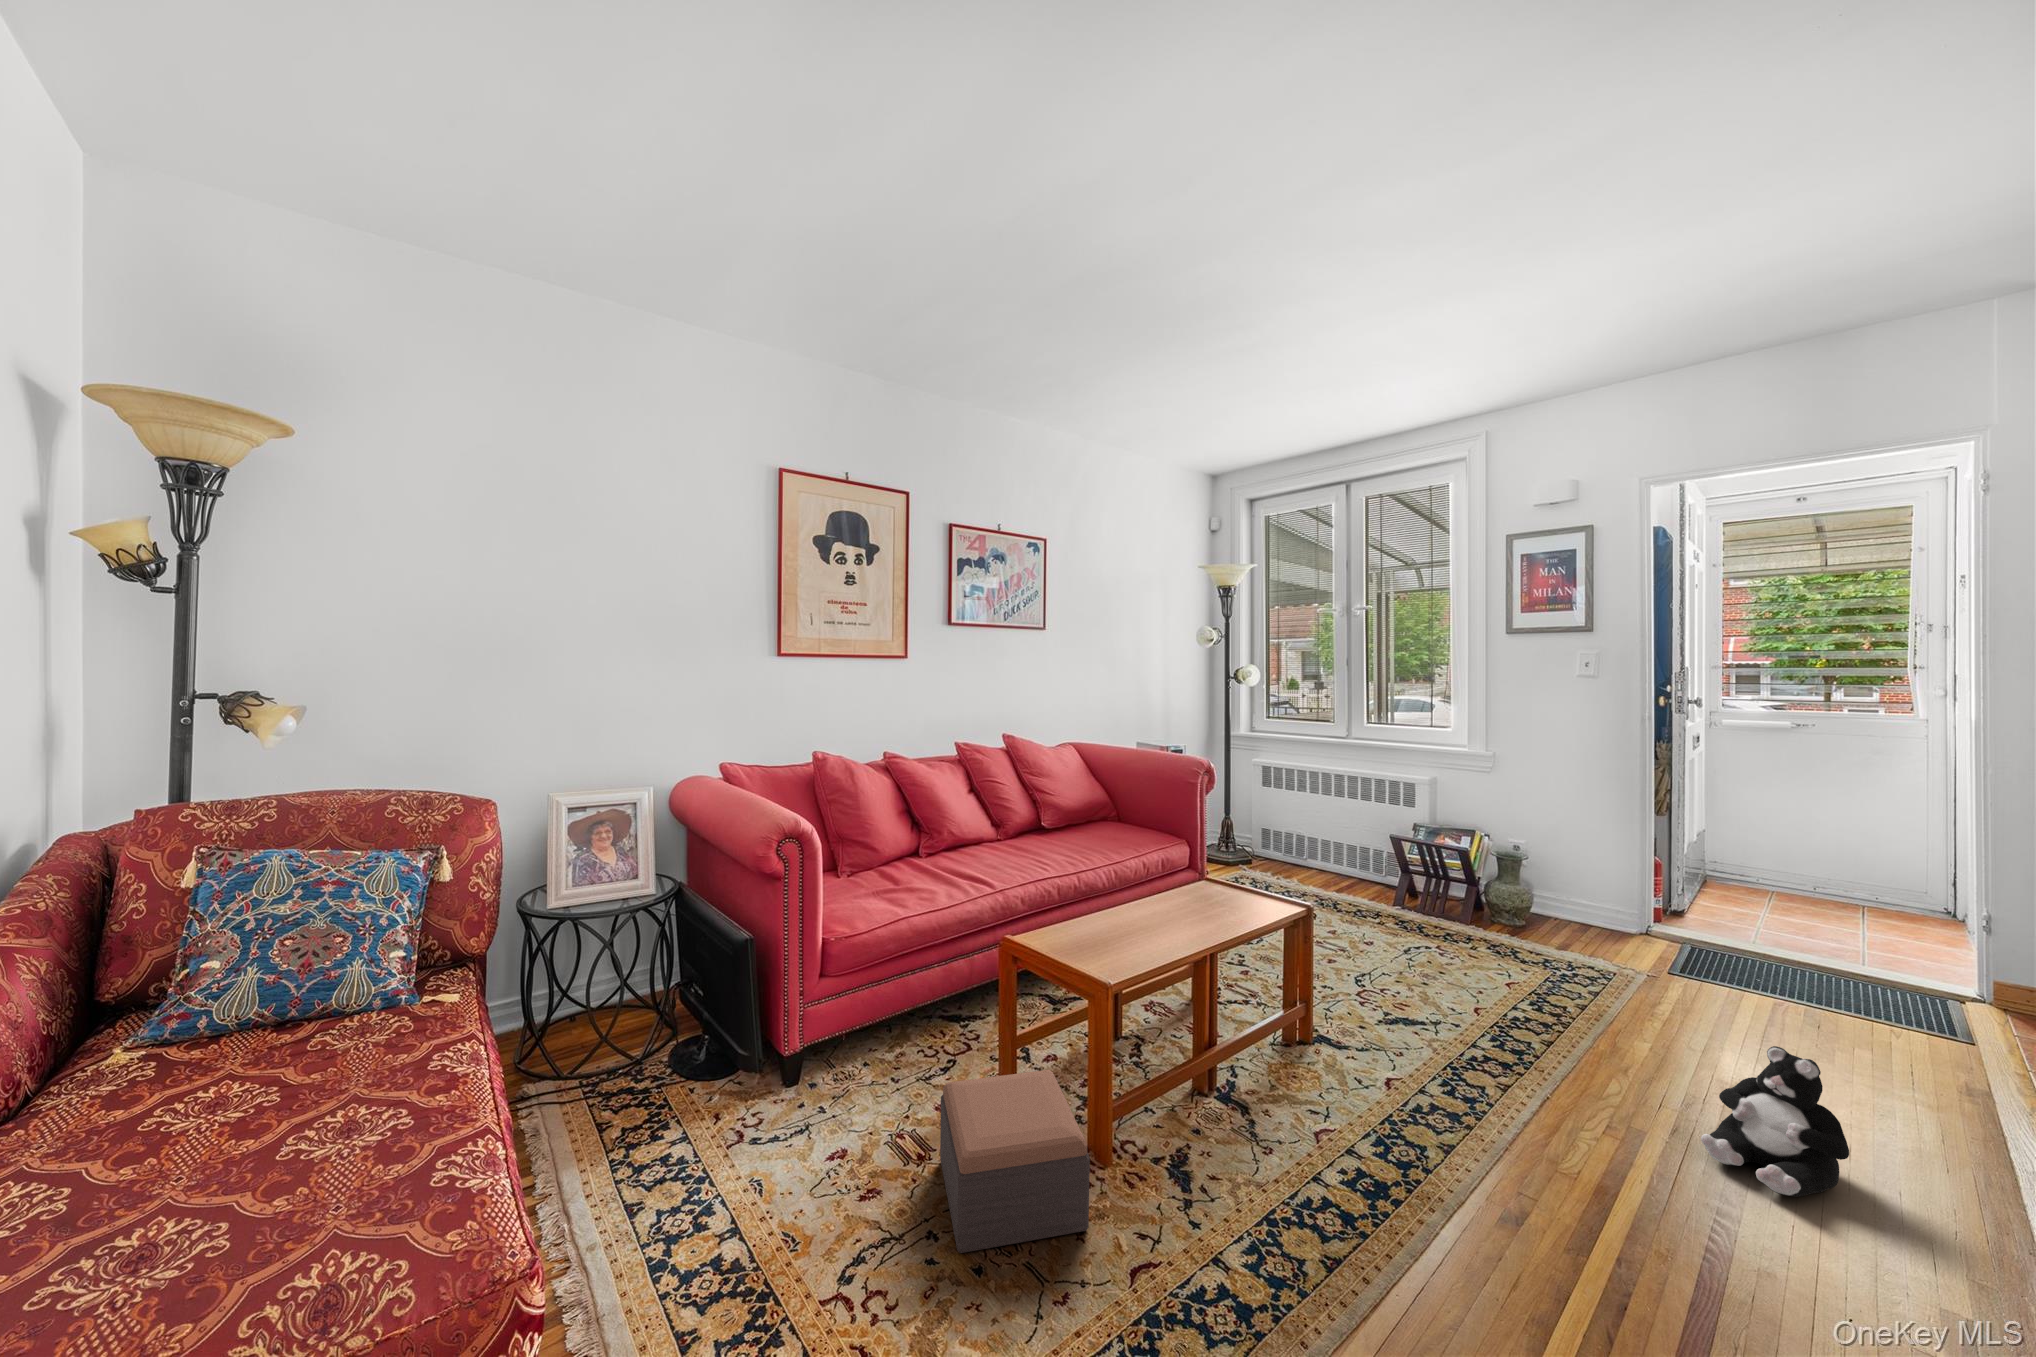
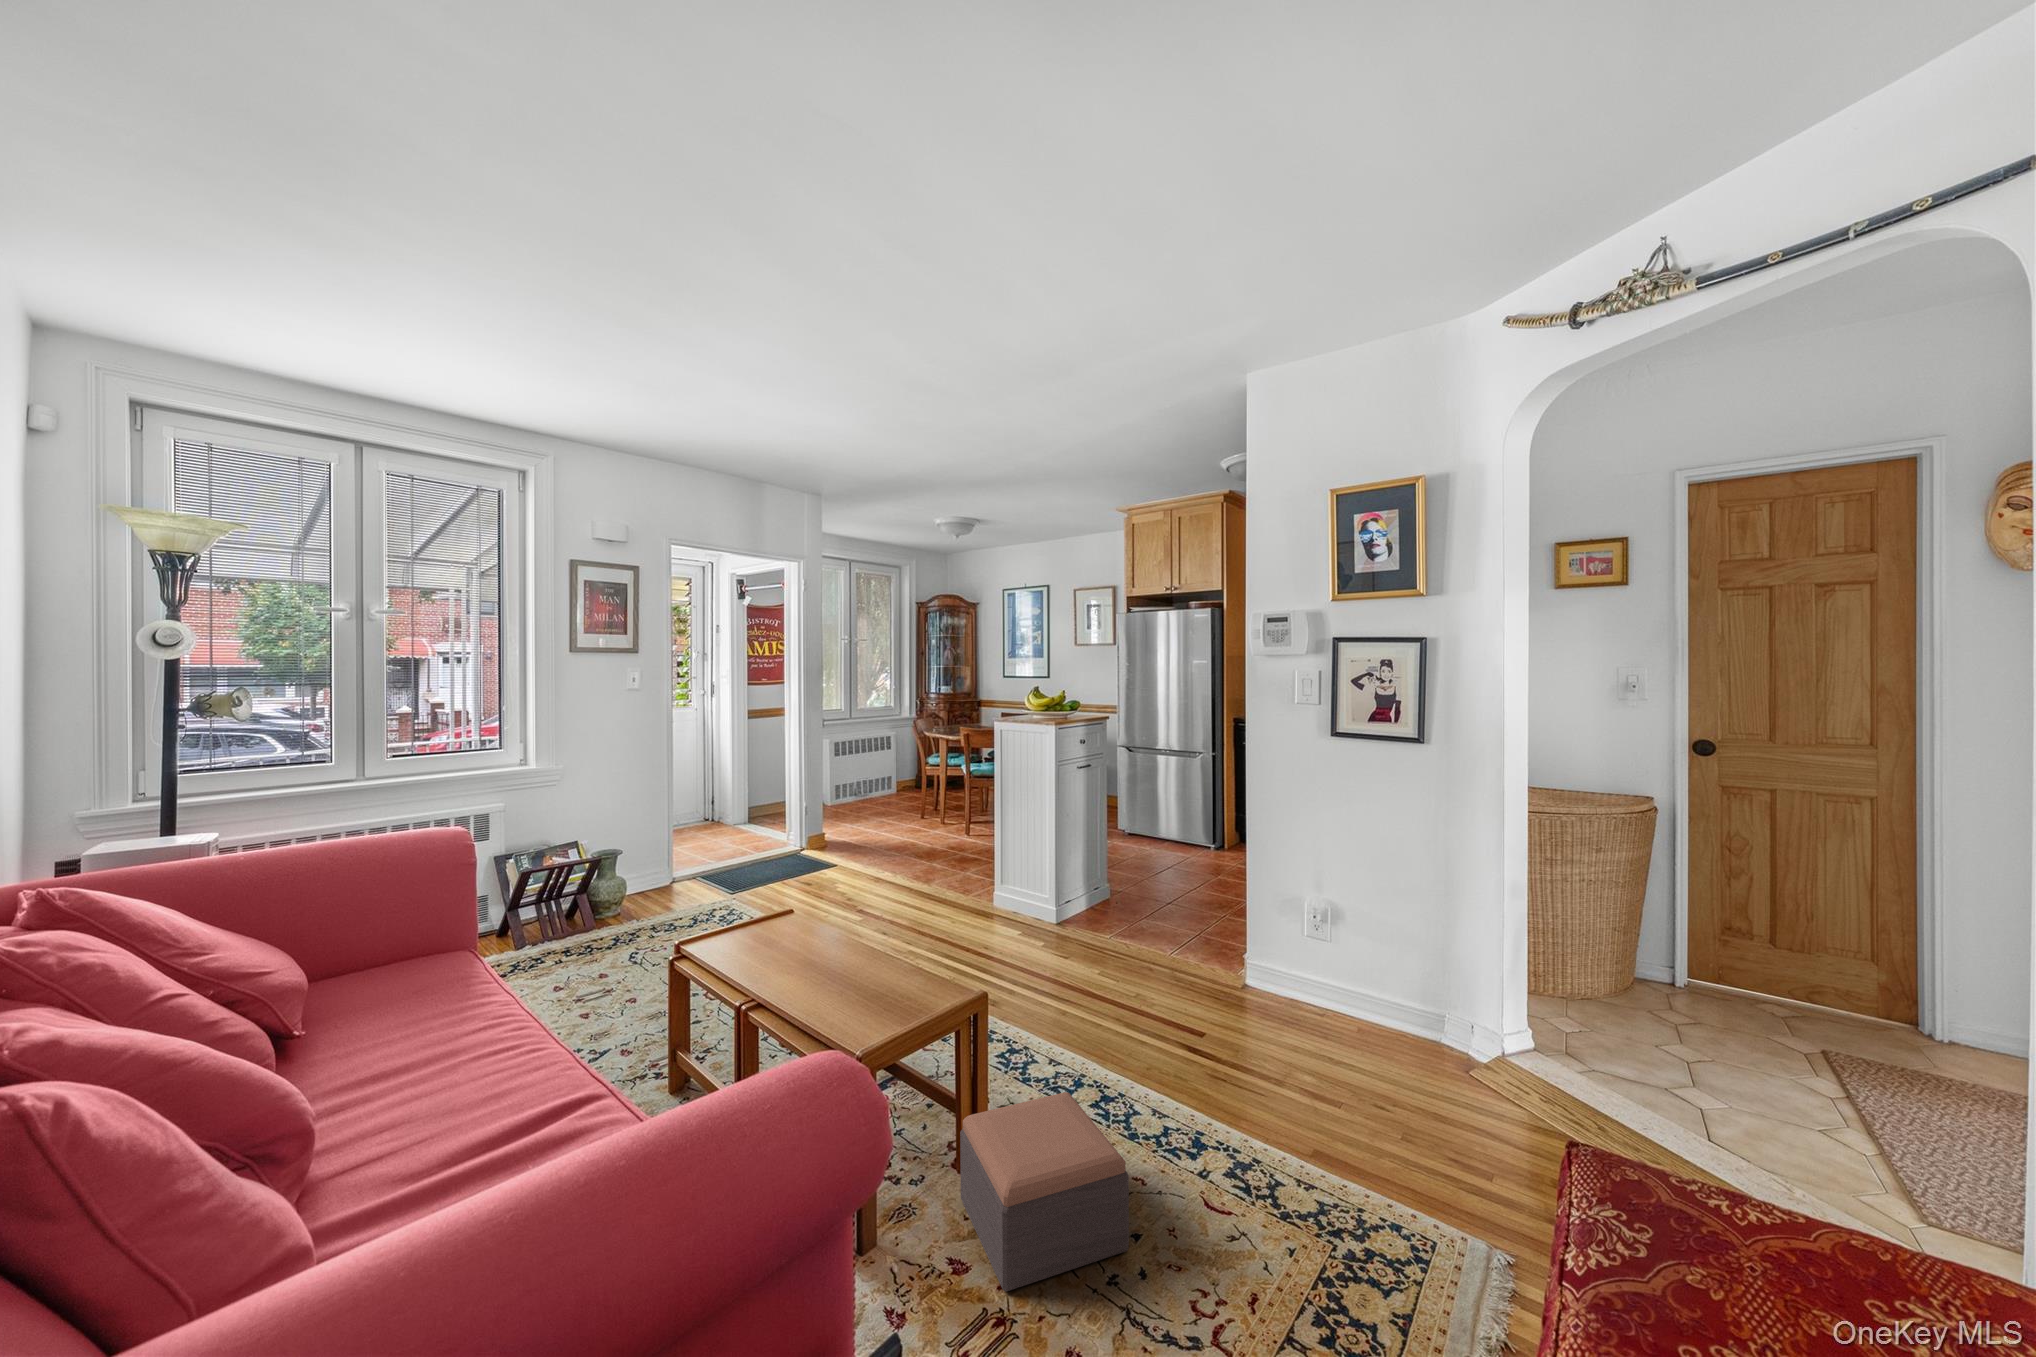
plush toy: present [1701,1046,1849,1197] -> none [919,865,975,936]

